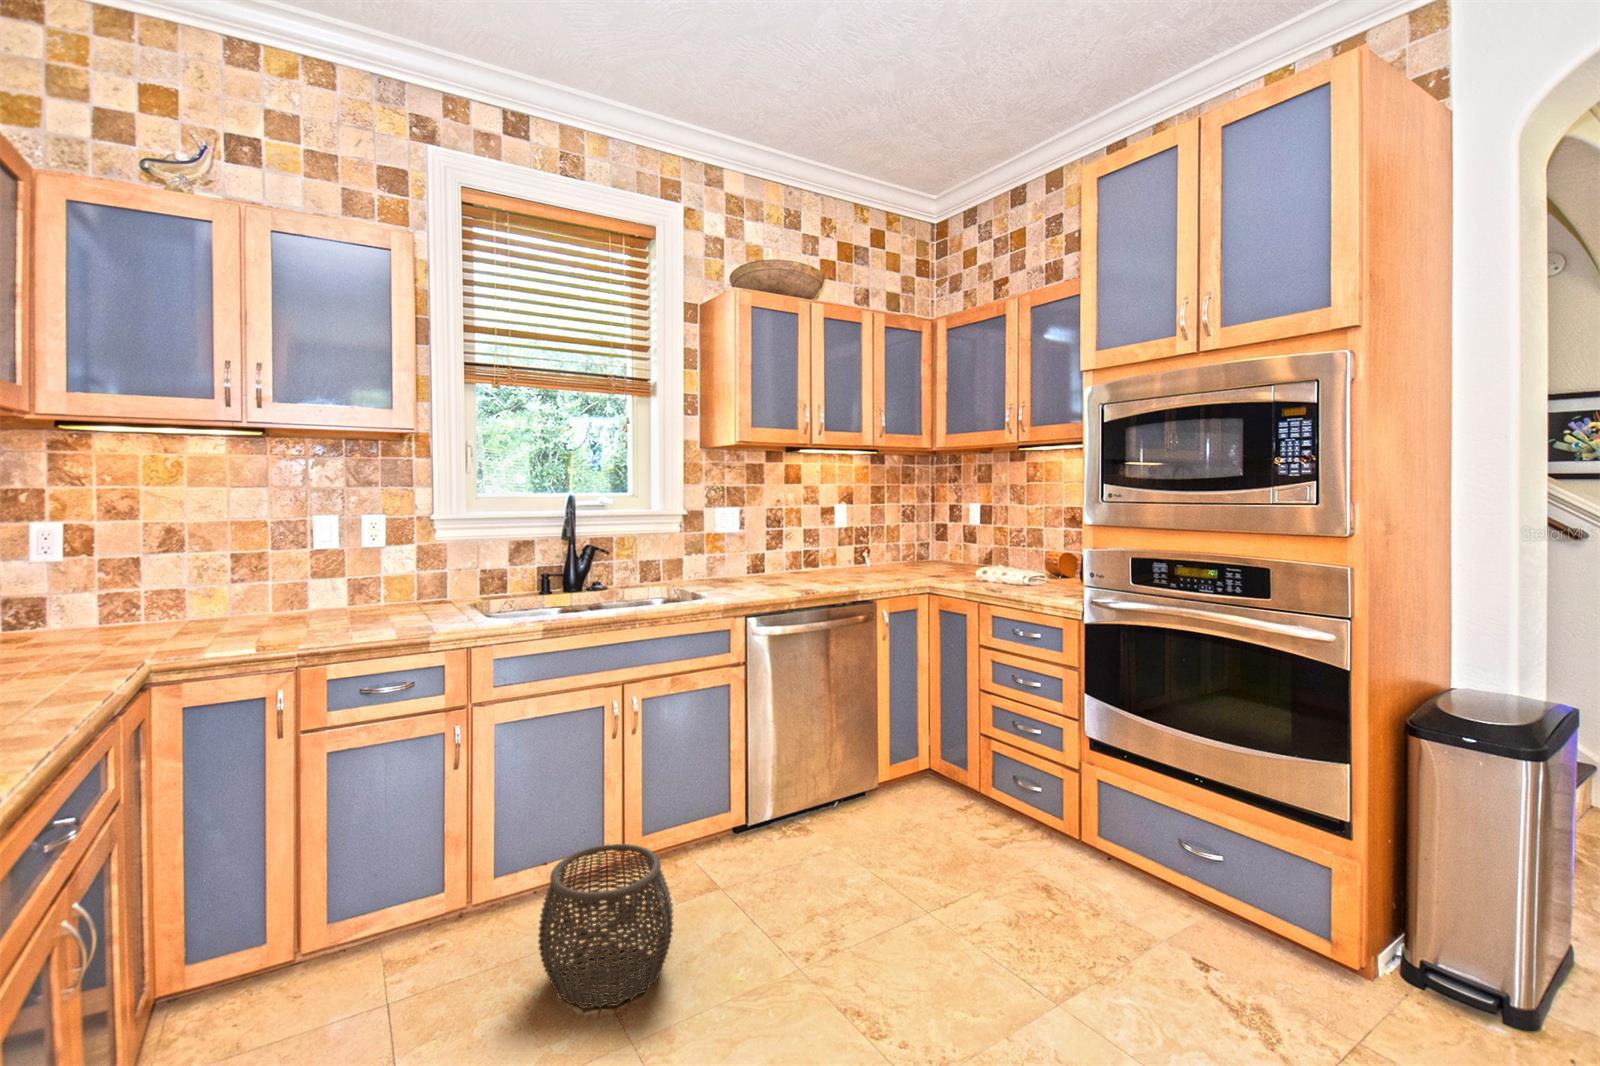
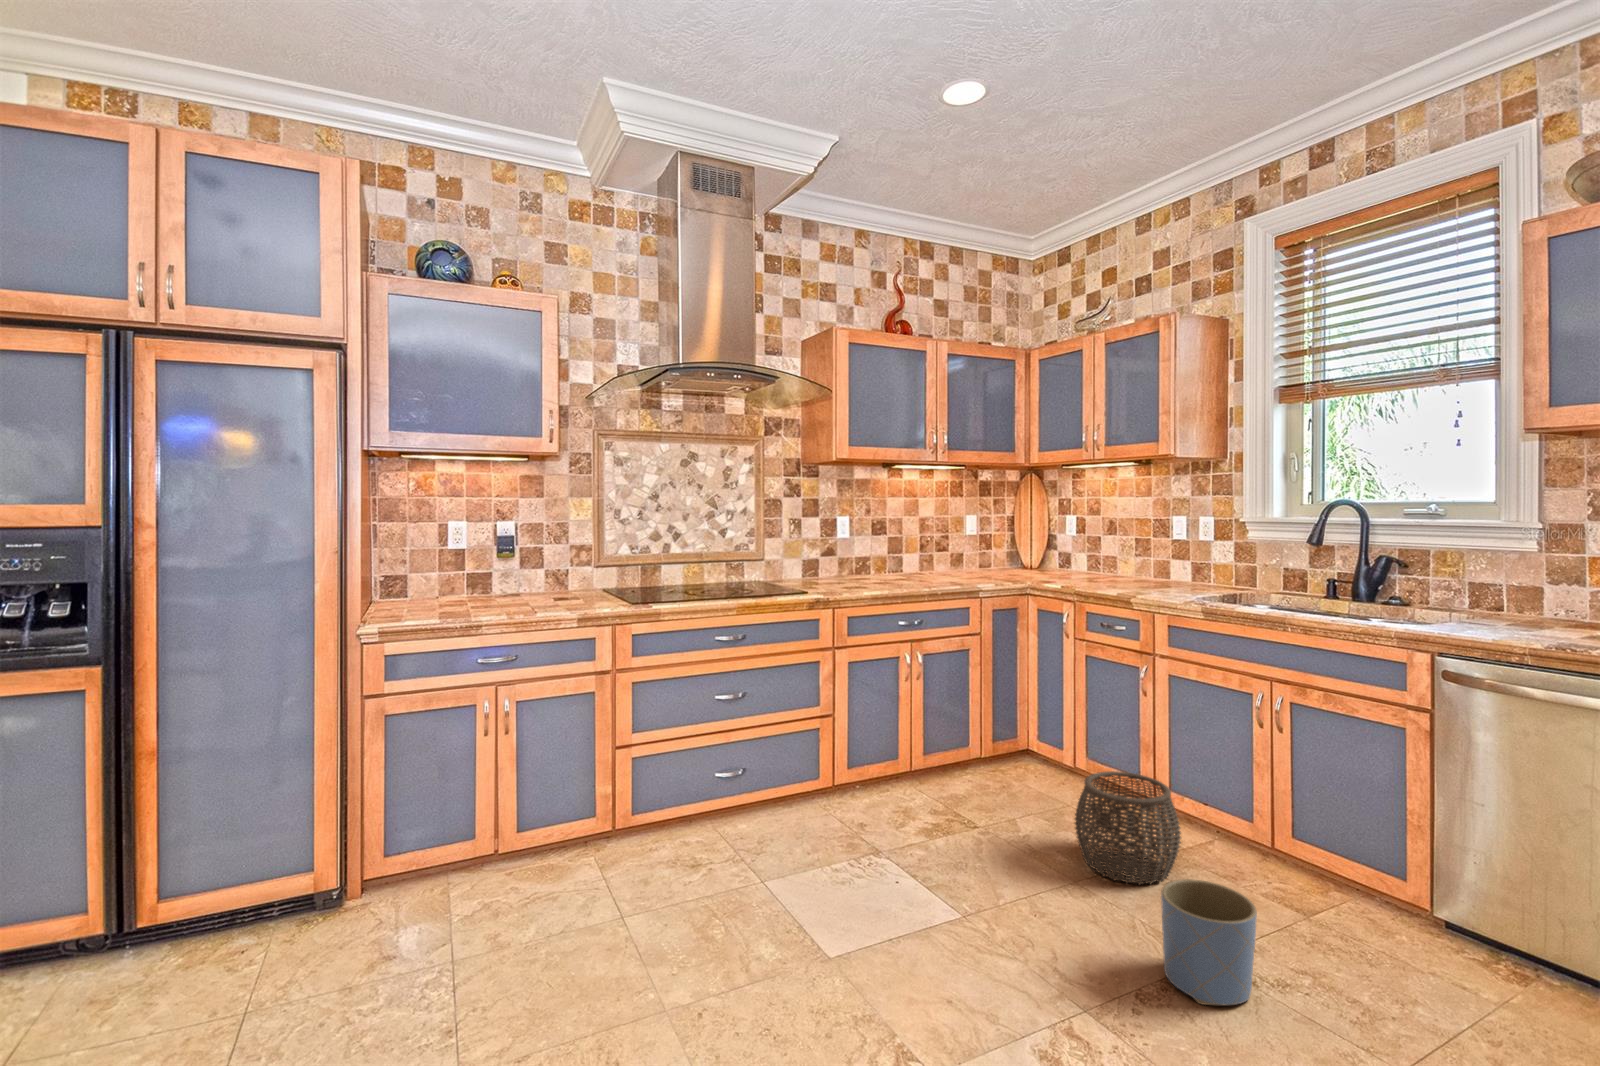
planter: none [813,867,898,995] -> present [1161,879,1257,1005]

